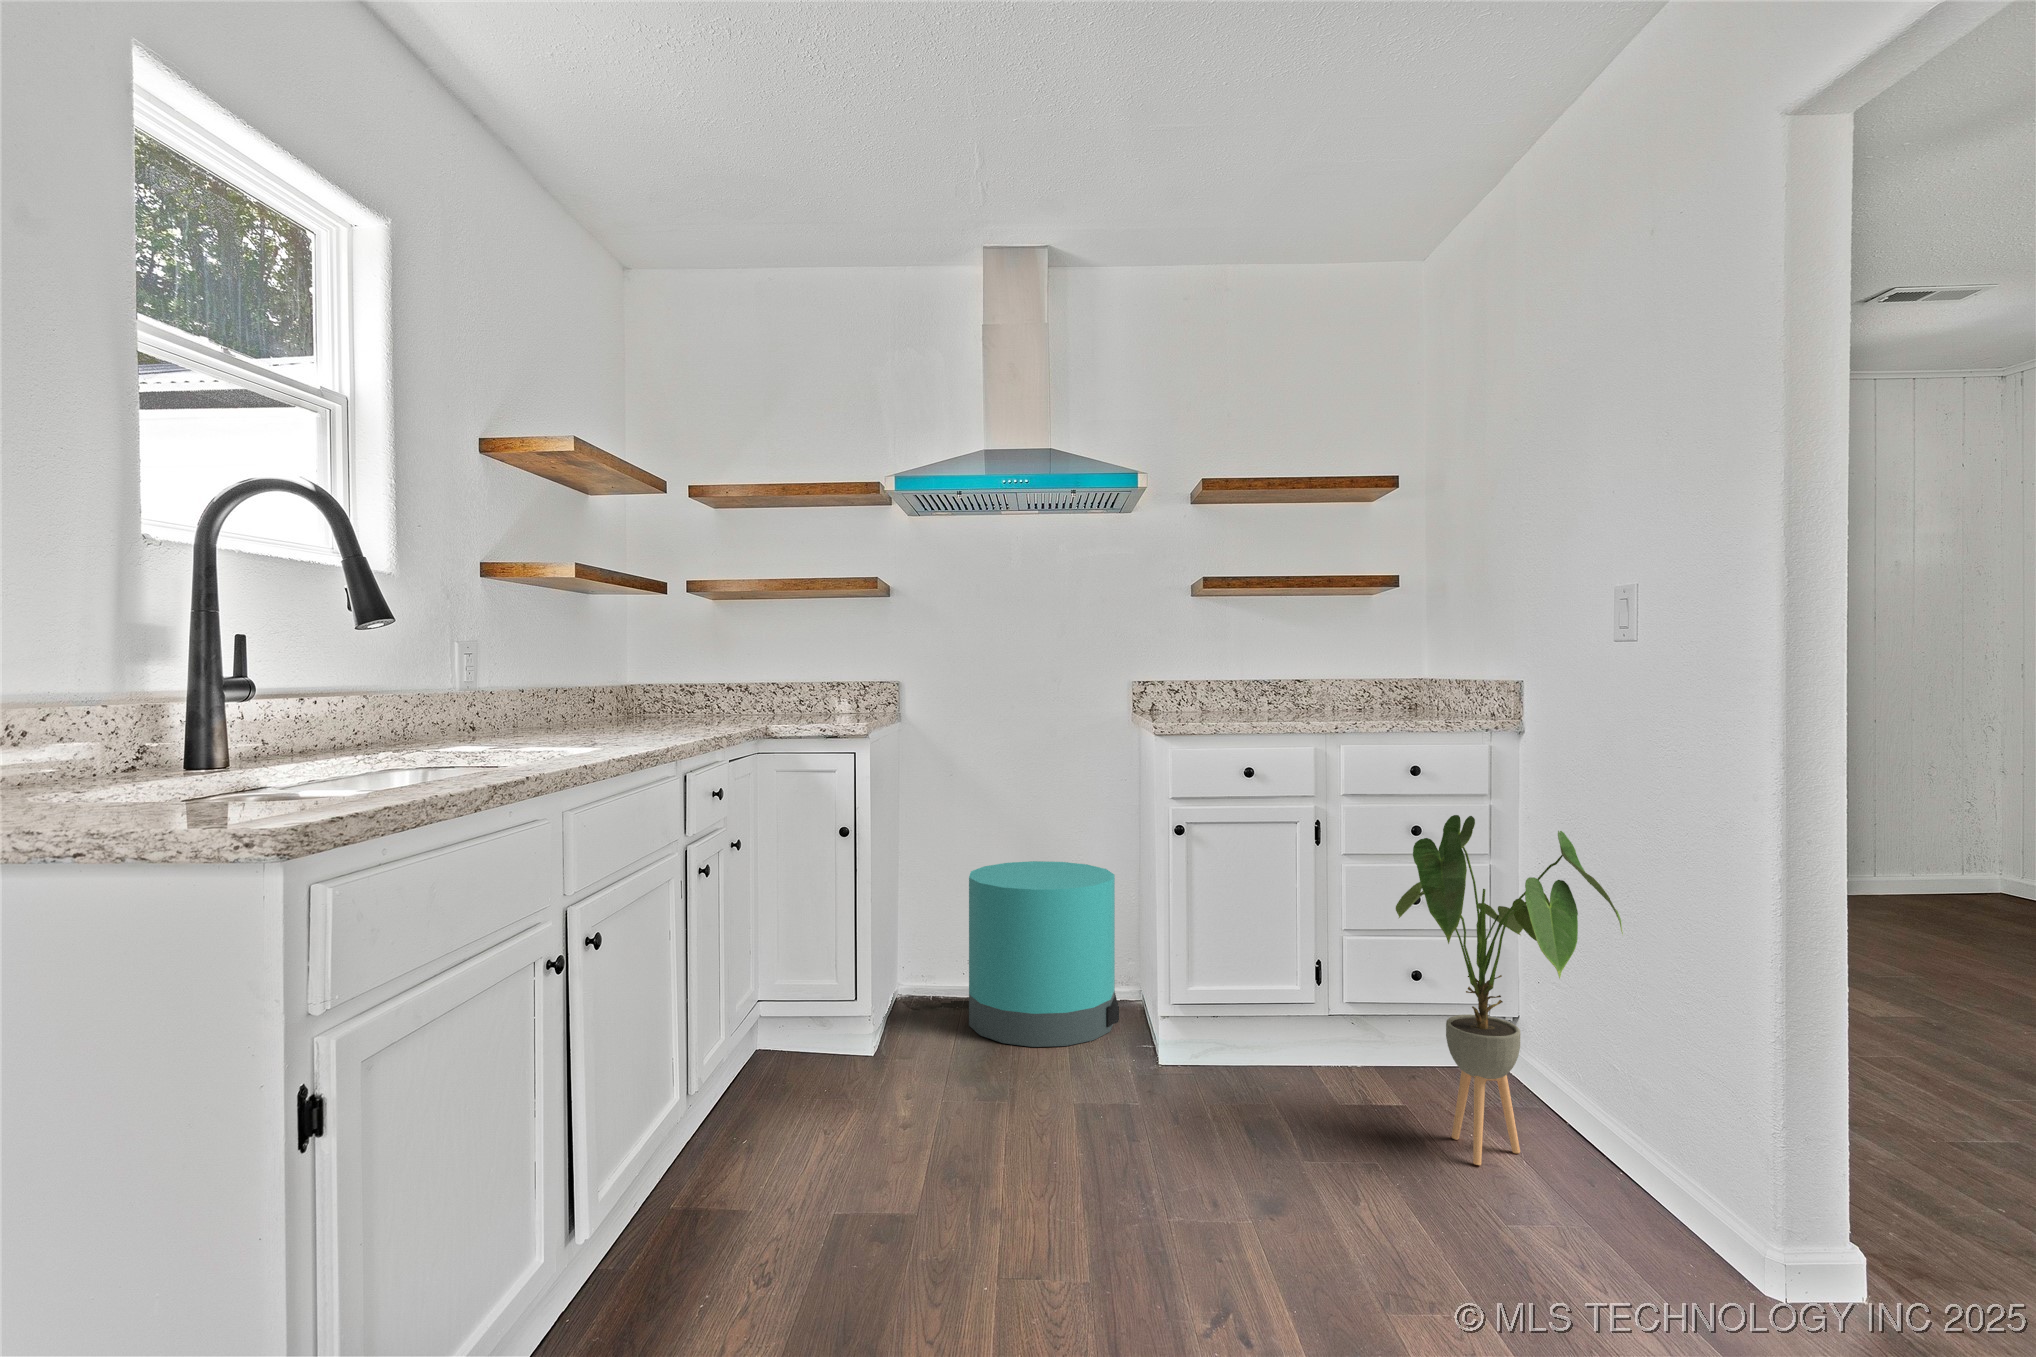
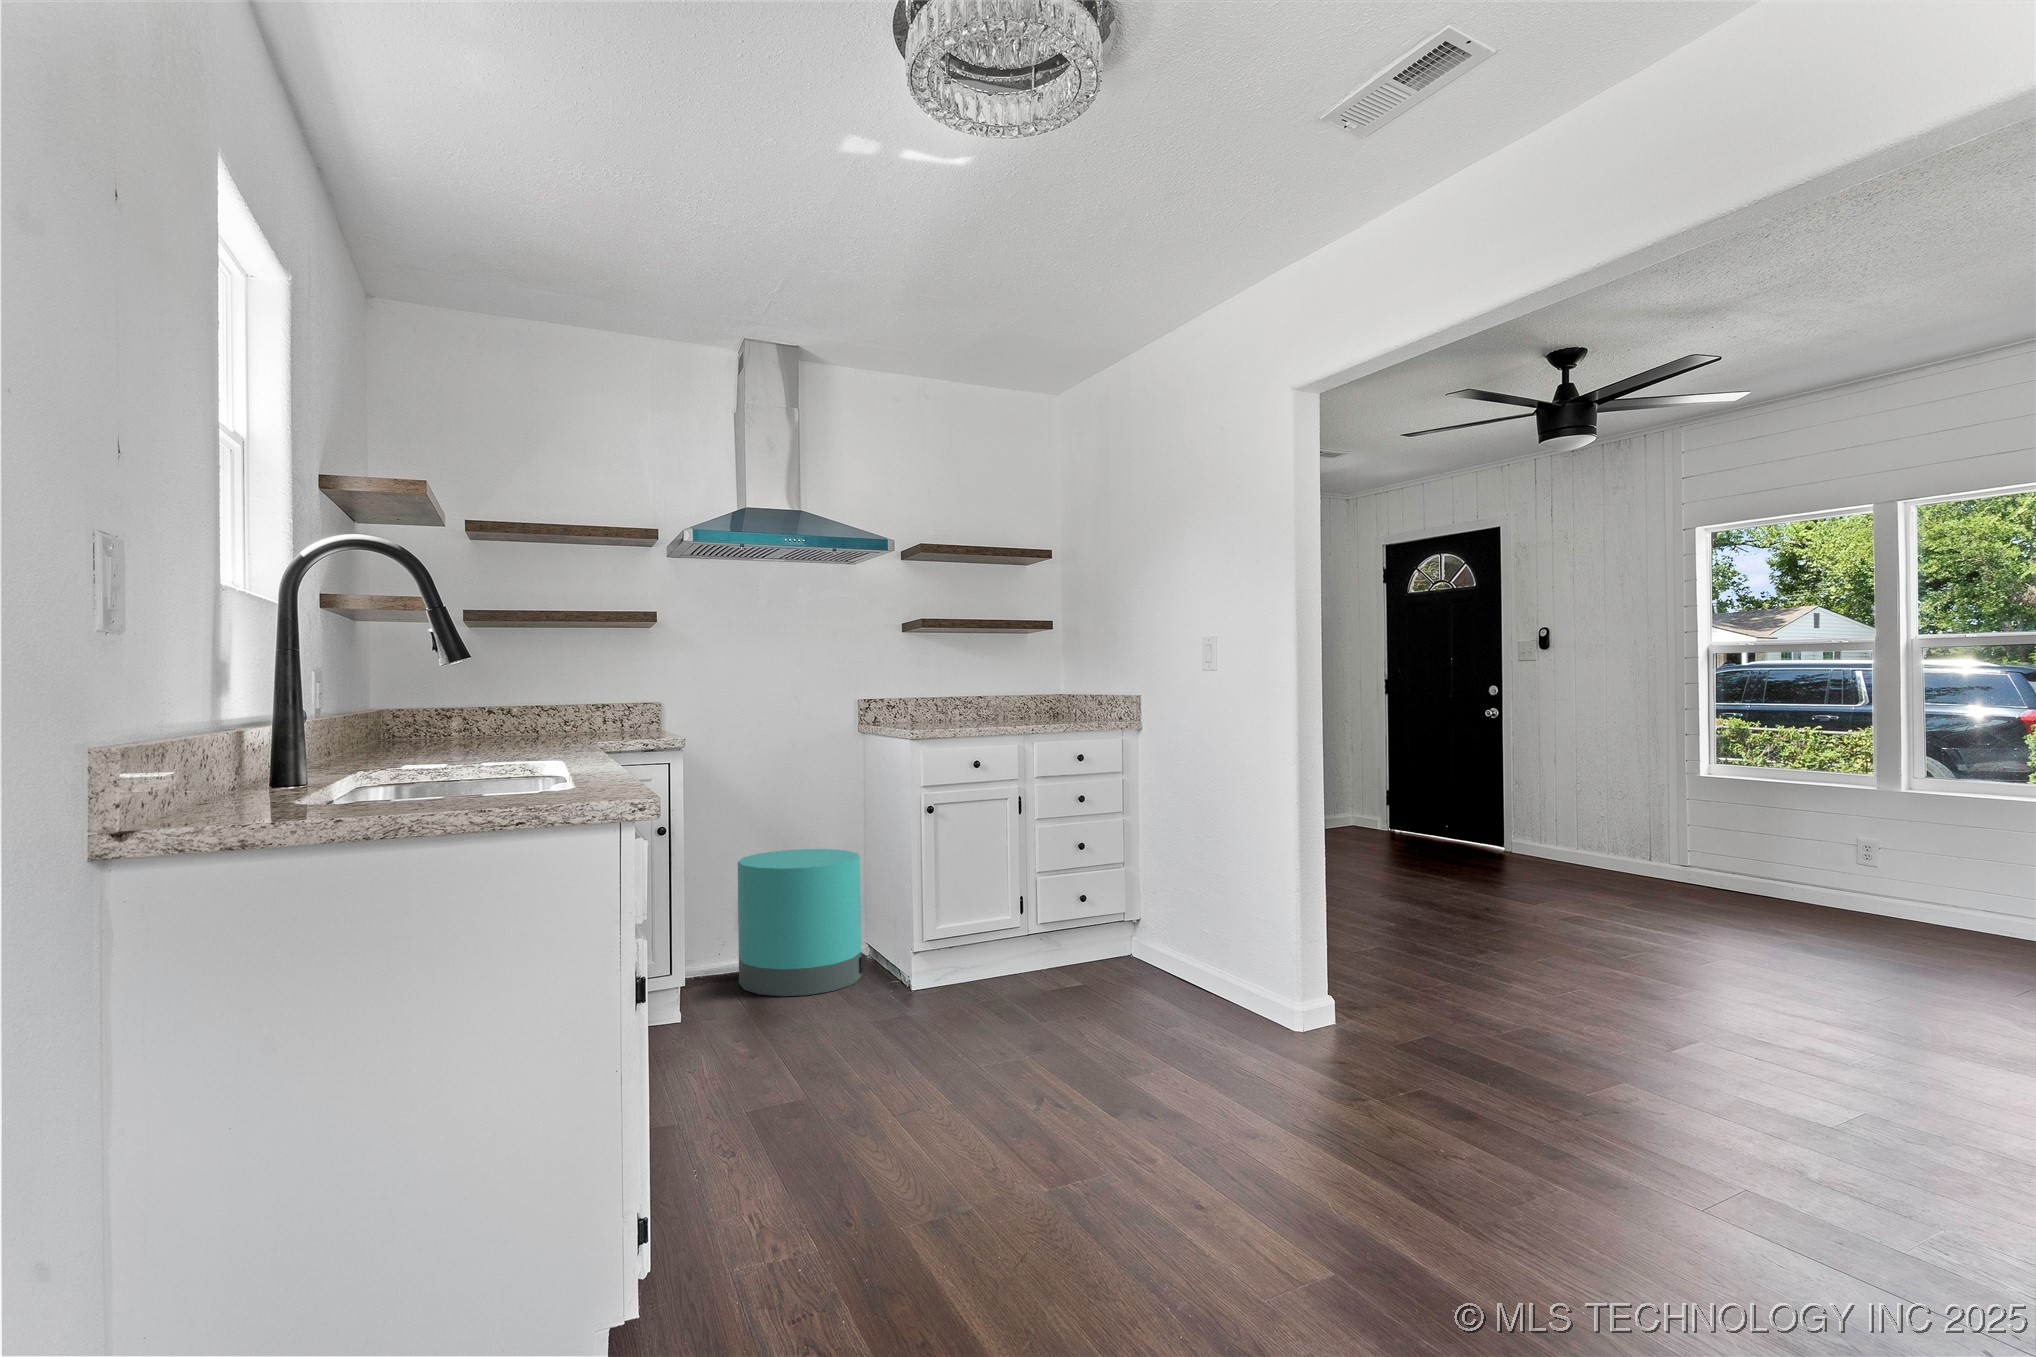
house plant: present [1396,815,1623,1165] -> none [1087,782,1222,1007]

